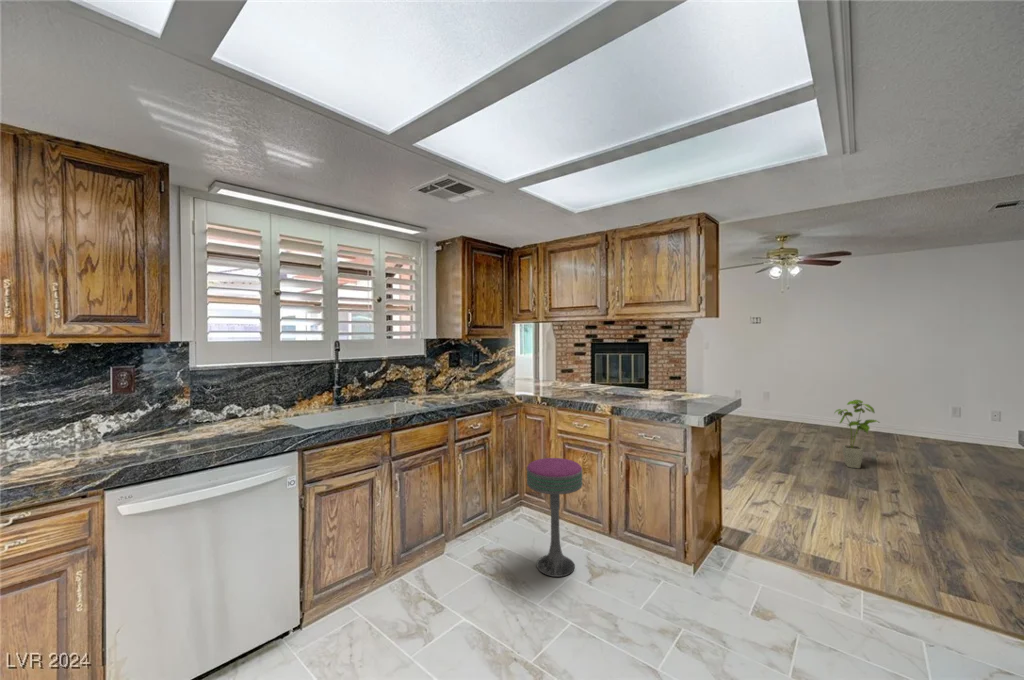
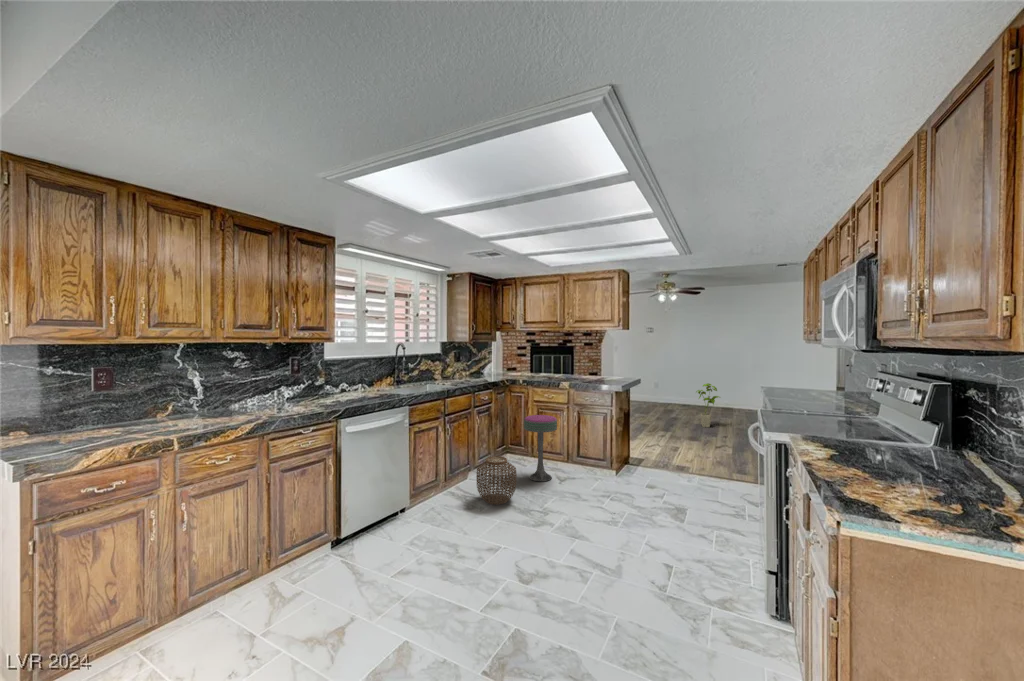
woven basket: none [418,540,491,637] -> present [476,456,517,505]

